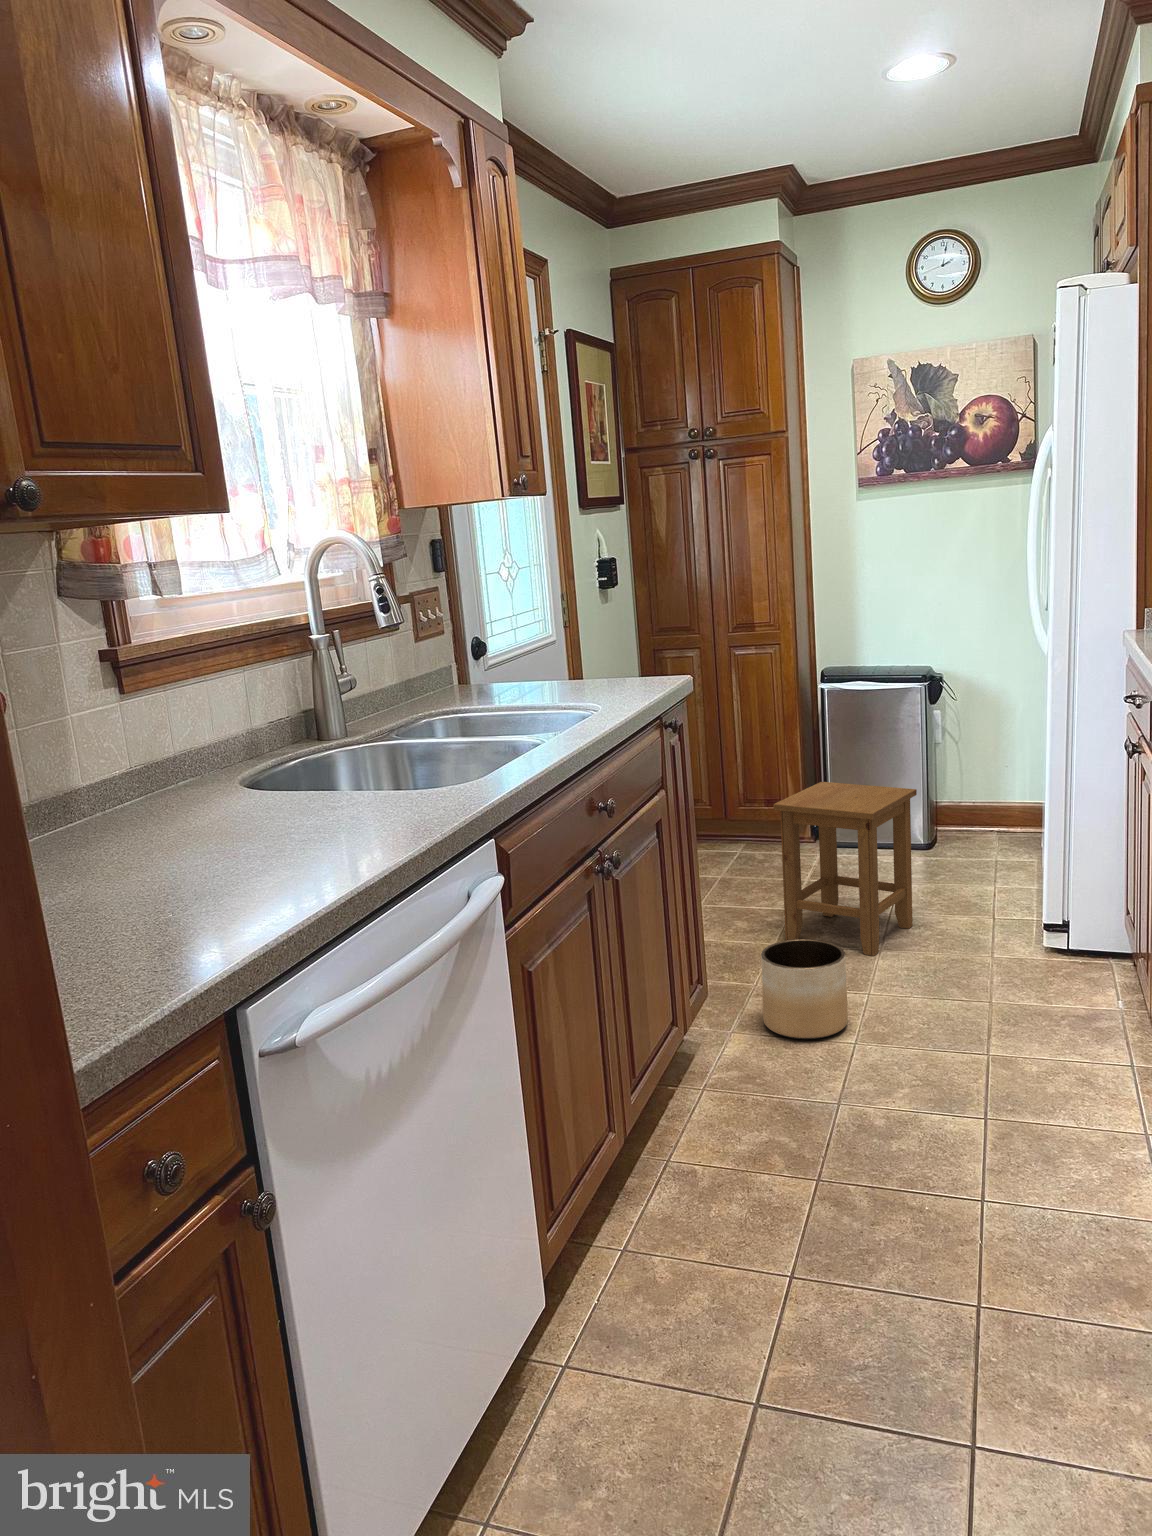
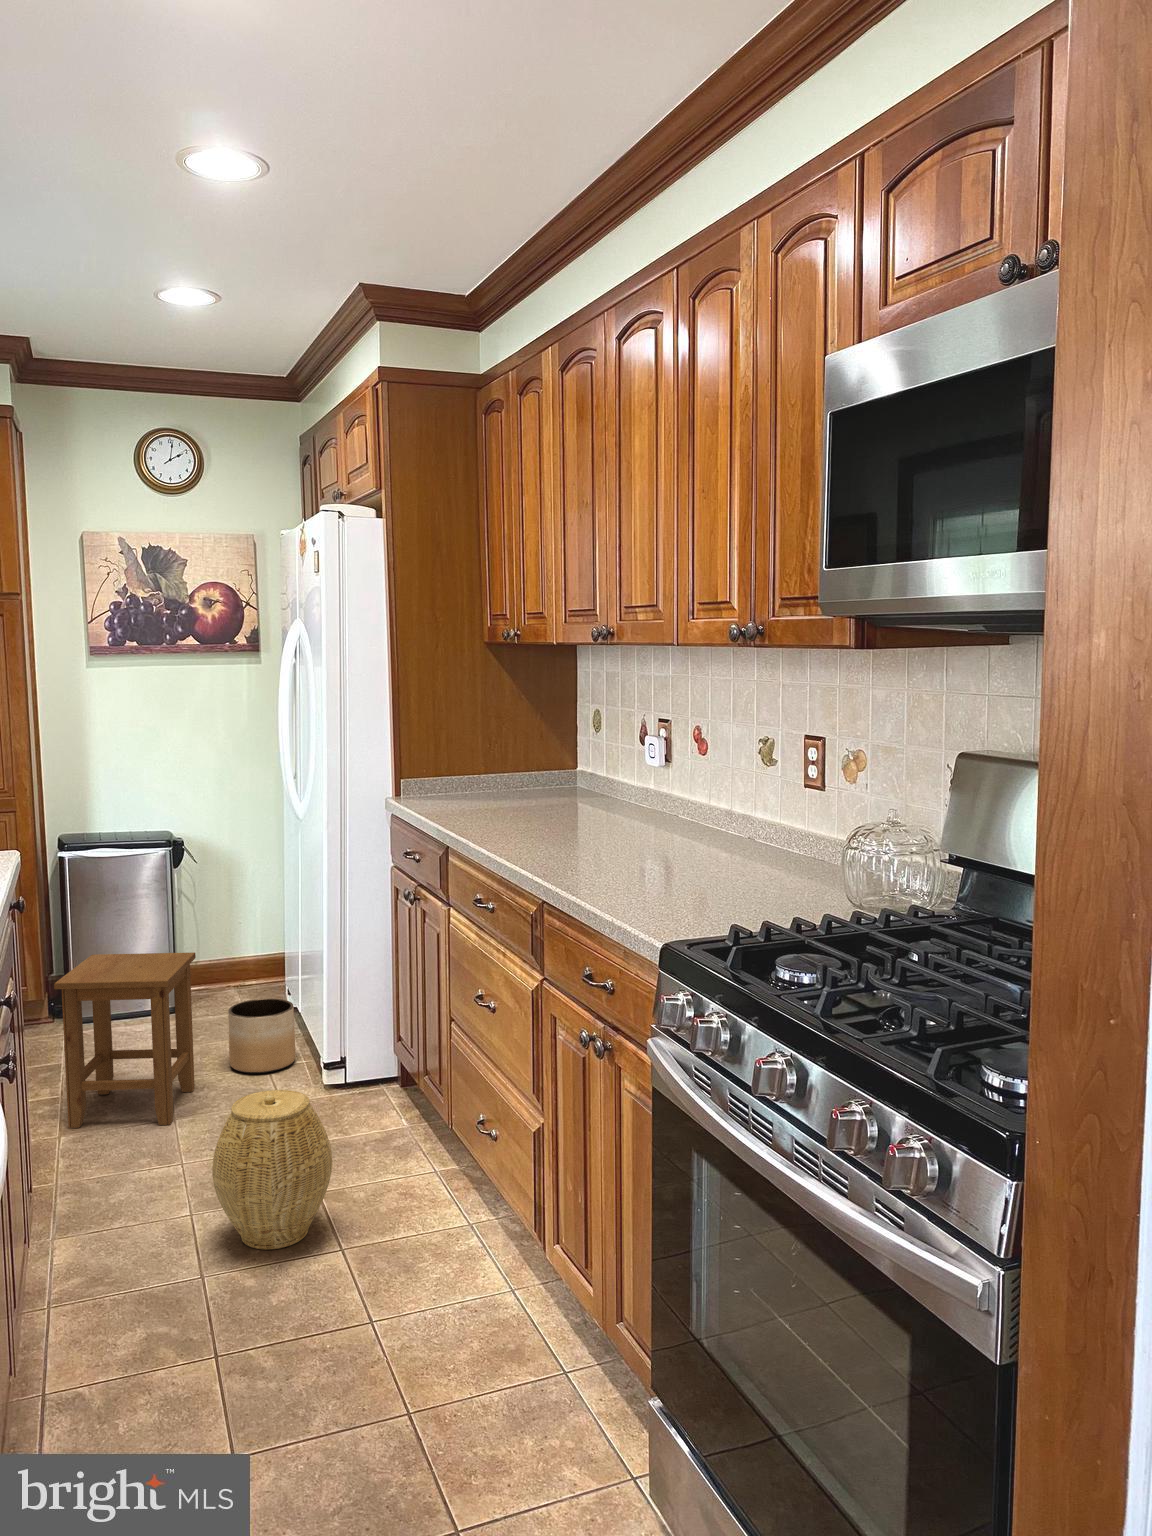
woven basket: none [862,936,989,1099] -> present [212,1090,332,1249]
planter: present [761,939,848,1039] -> present [228,998,296,1073]

